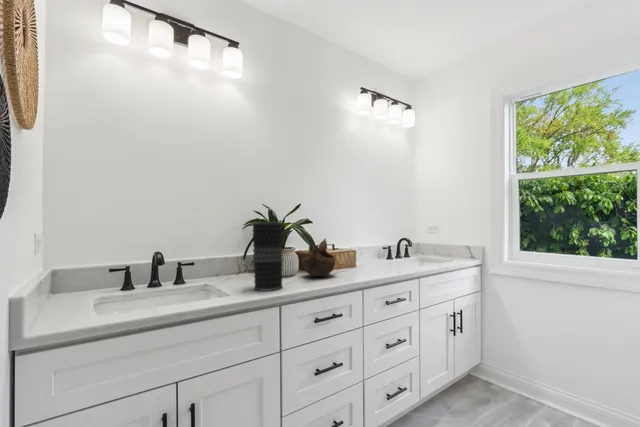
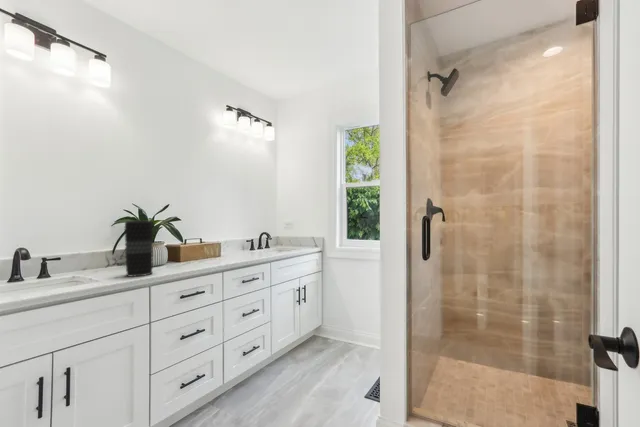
decorative bowl: present [302,239,336,276] -> none [171,234,201,265]

